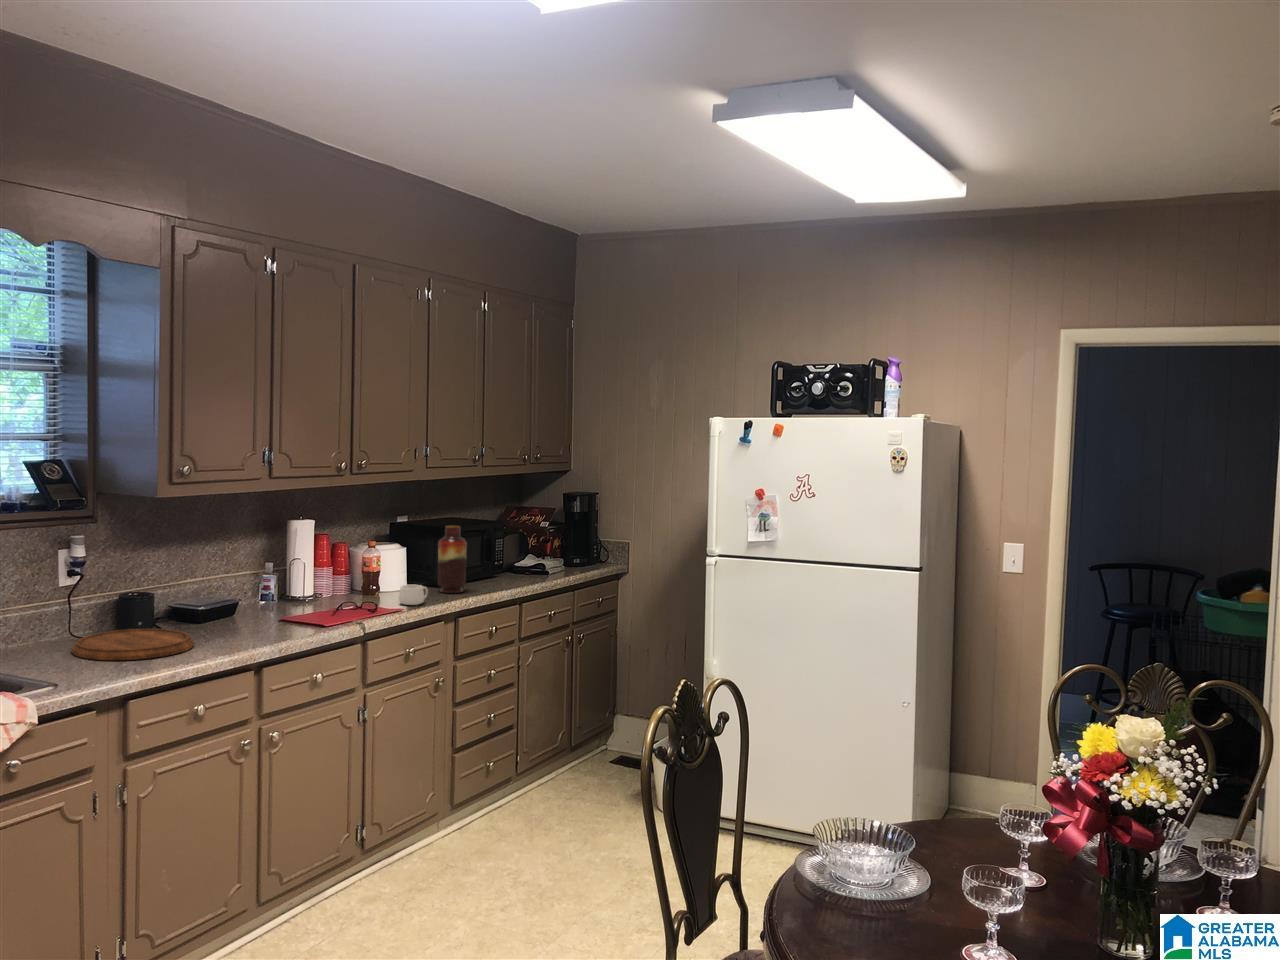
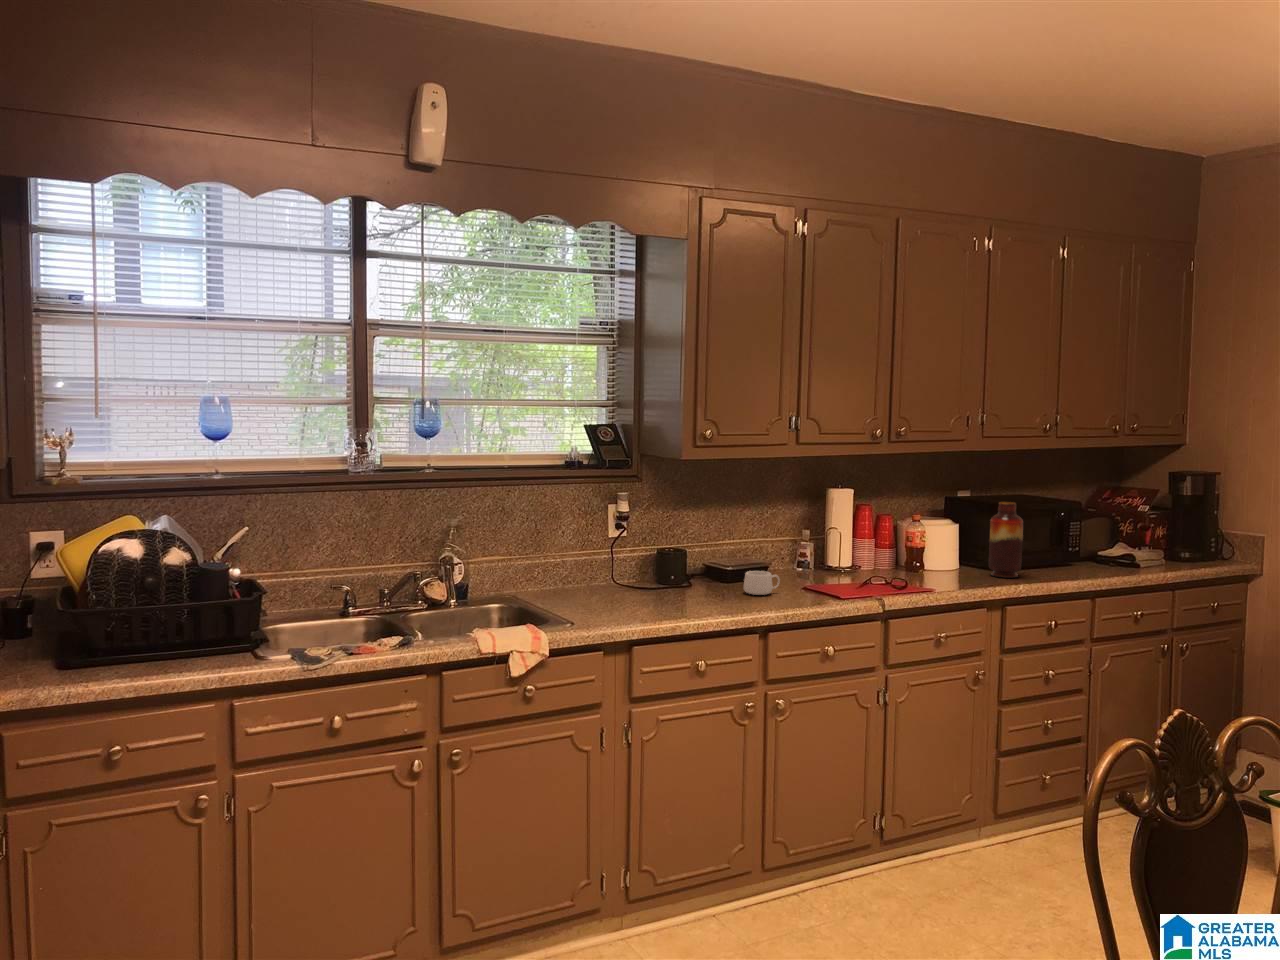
mug: present [399,585,428,605] -> present [744,571,780,595]
cutting board: present [71,629,194,660] -> none [605,582,709,610]

